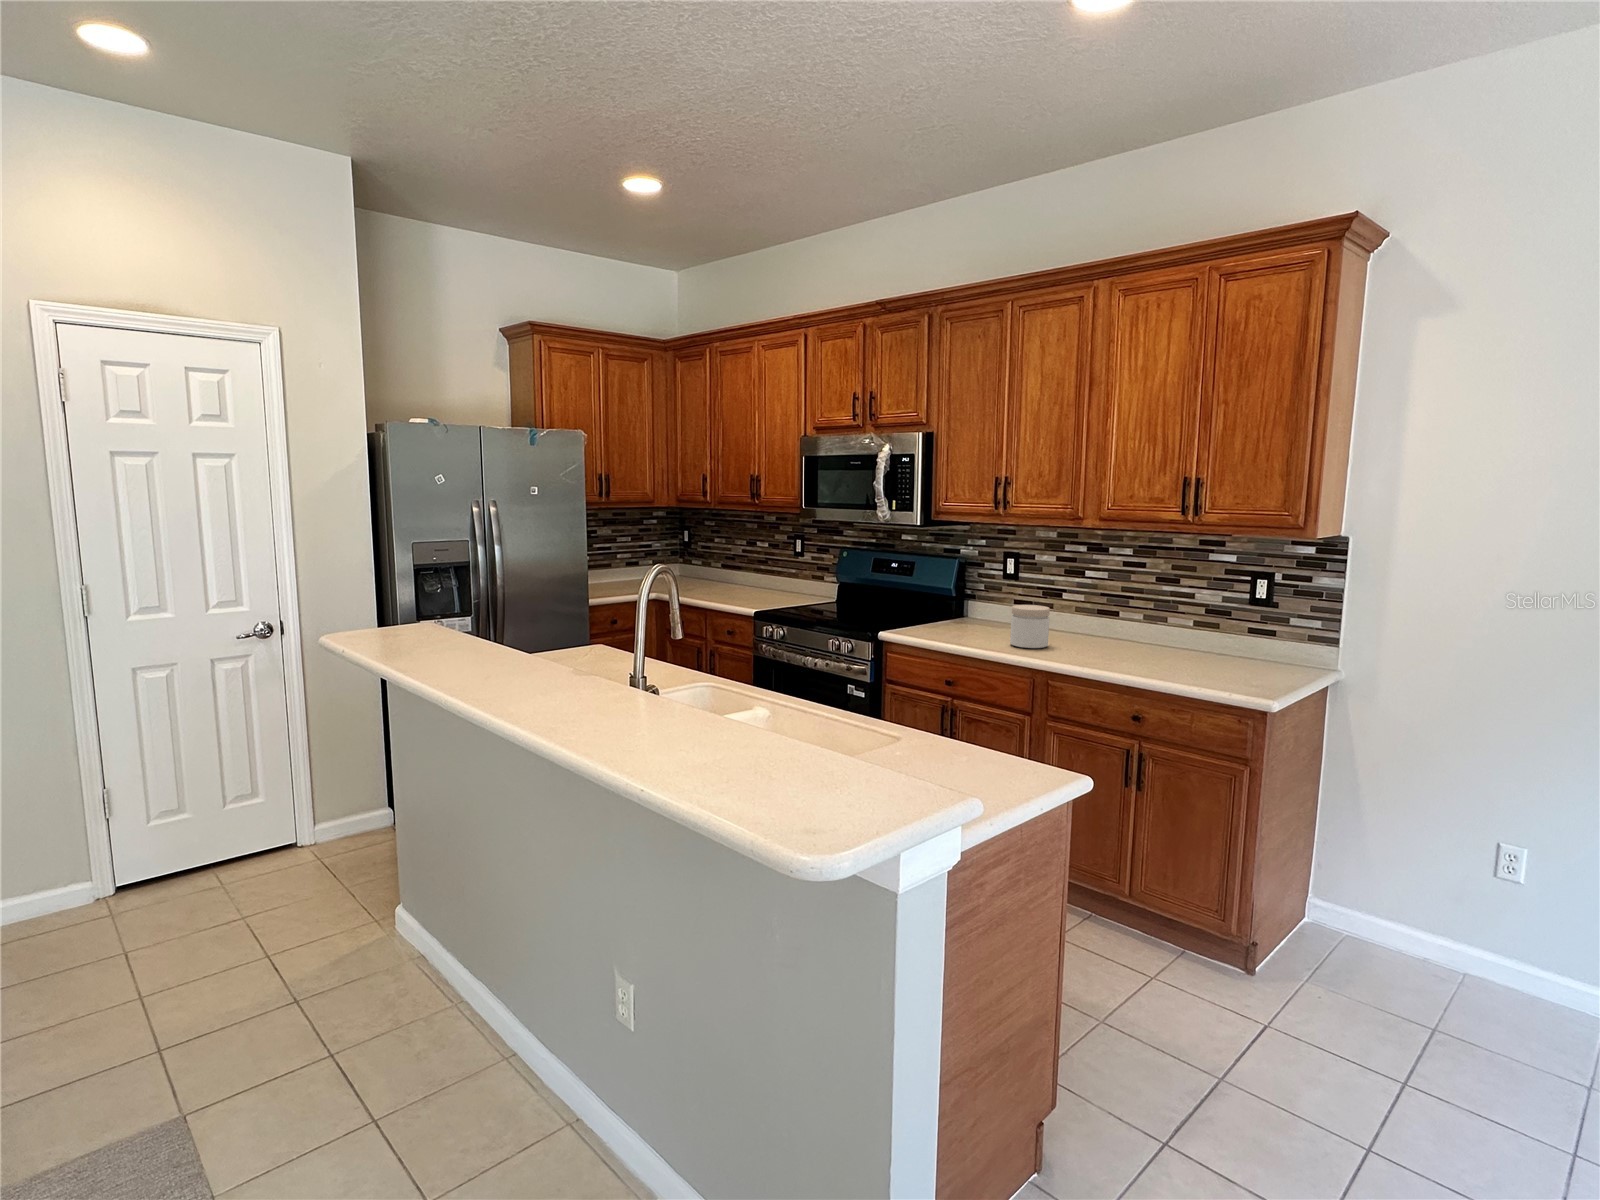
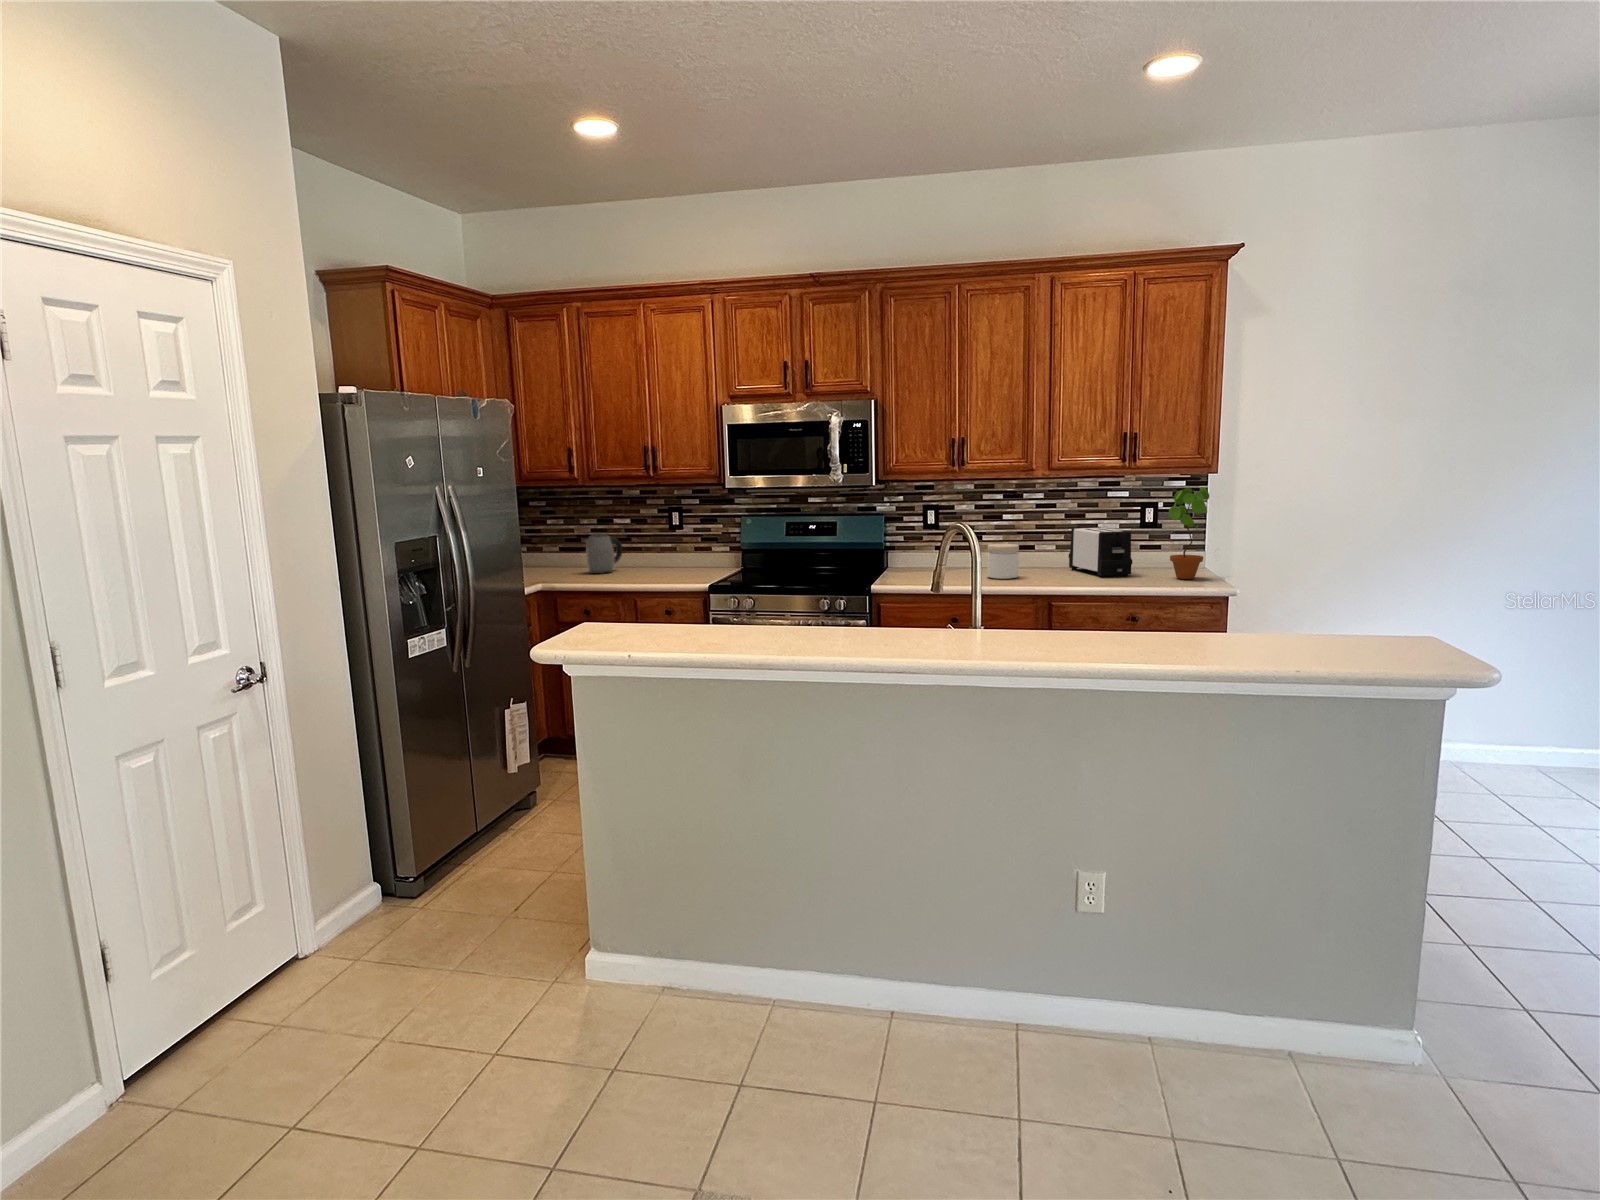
kettle: none [703,555,742,593] -> present [585,534,623,574]
potted plant: none [1213,557,1278,682] -> present [1169,487,1209,579]
toaster: none [1137,595,1187,665] -> present [1069,527,1132,577]

